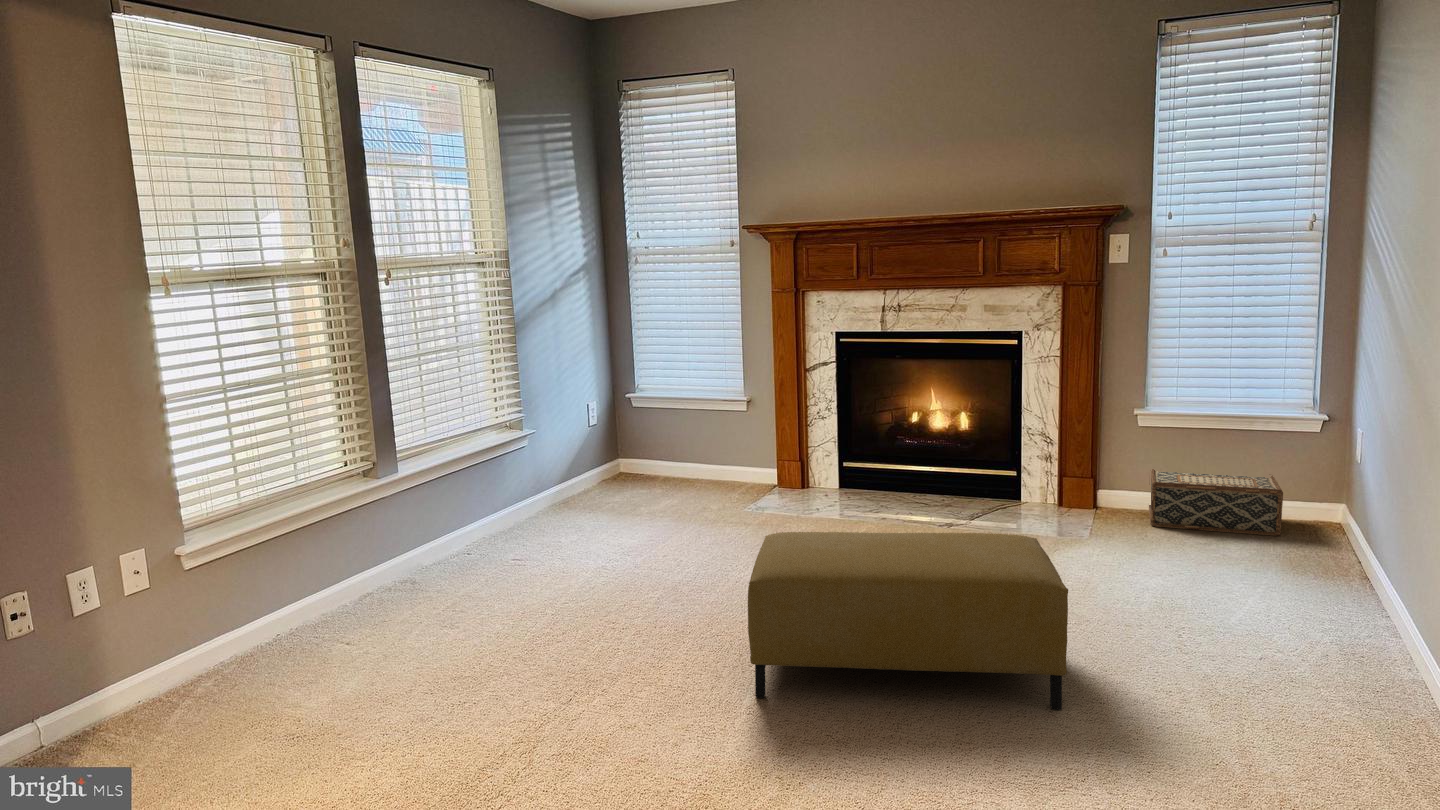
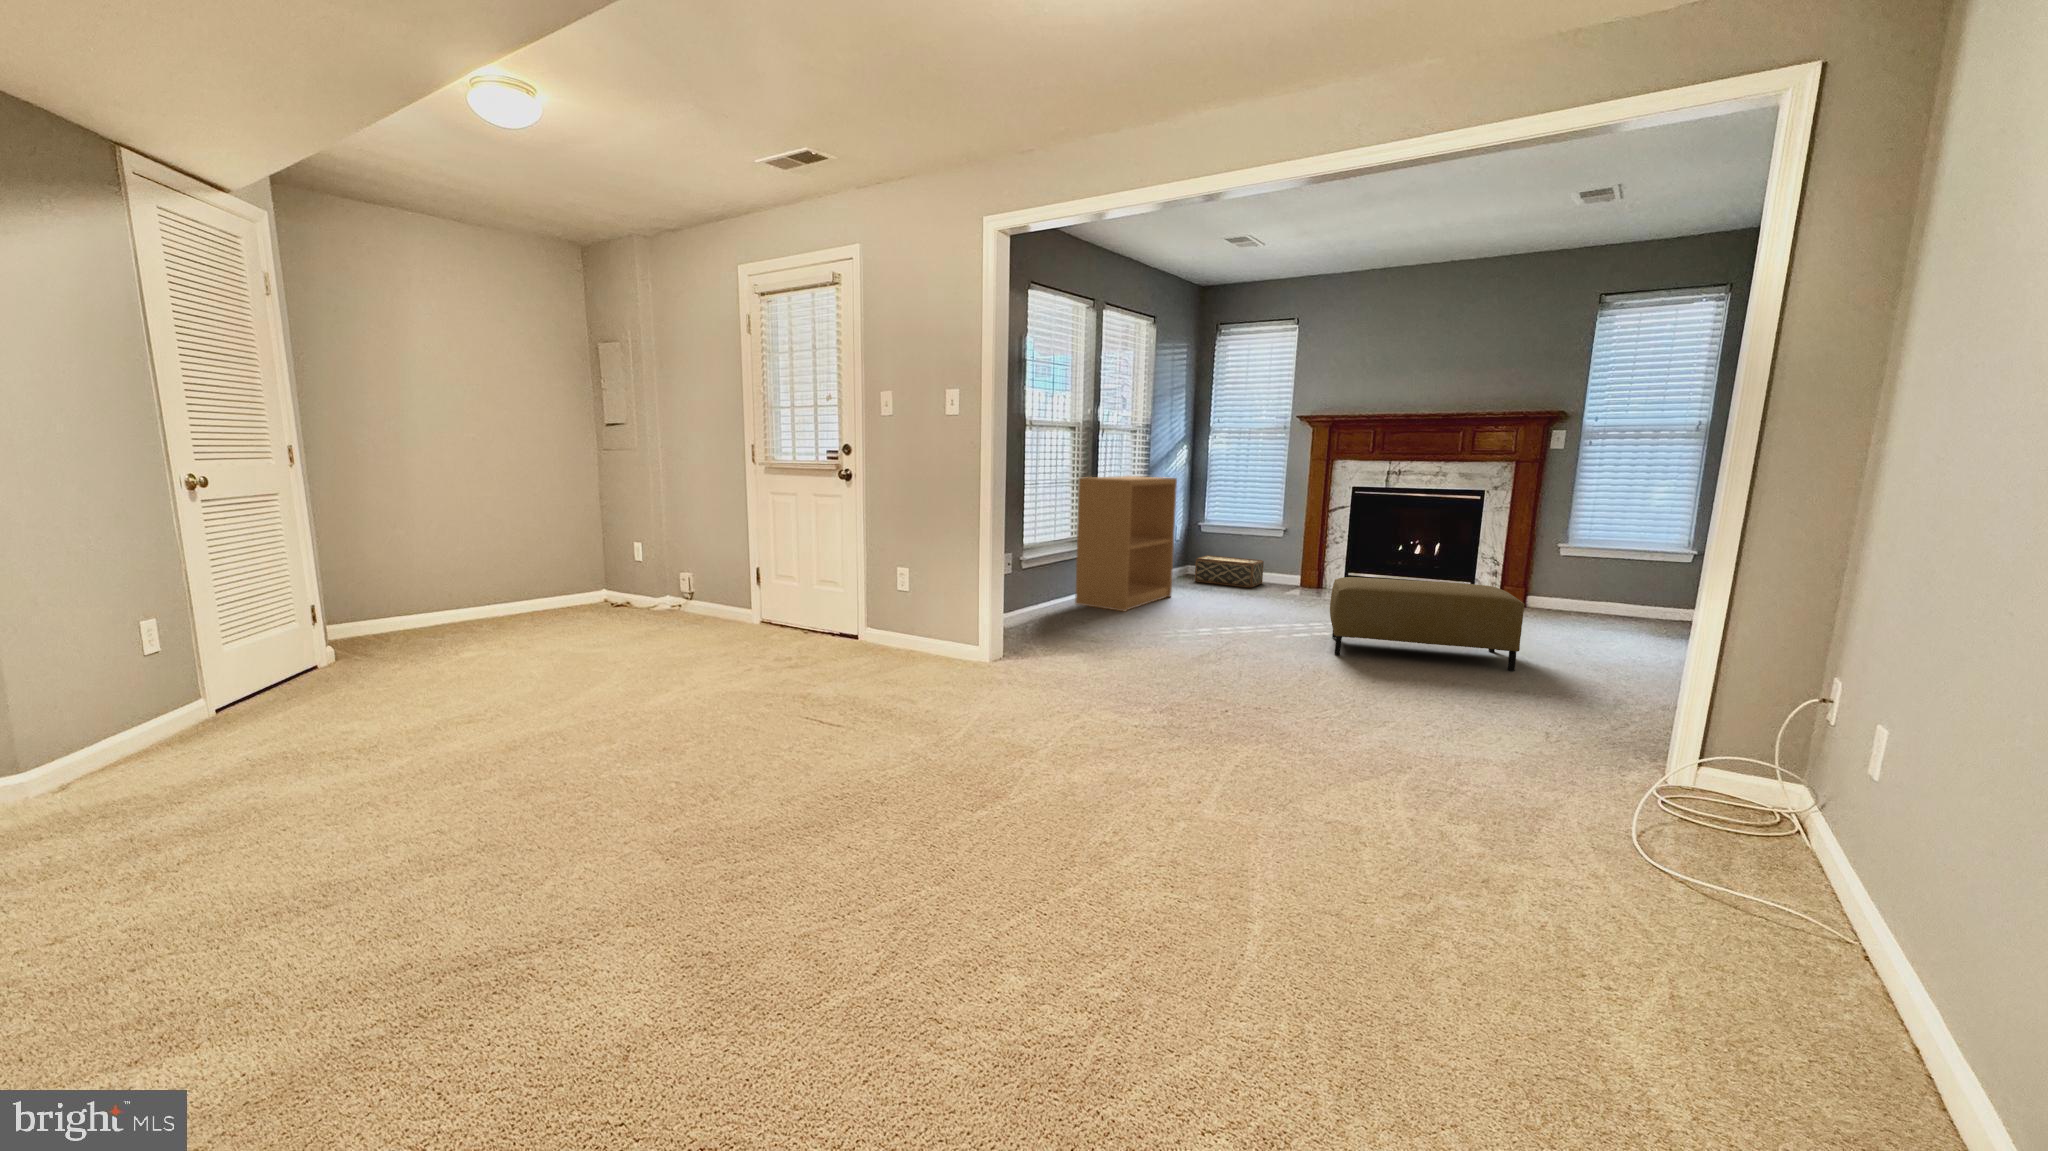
bookshelf: none [342,344,554,598] -> present [1075,476,1177,611]
woven basket: present [1149,469,1283,536] -> present [1195,555,1264,588]

